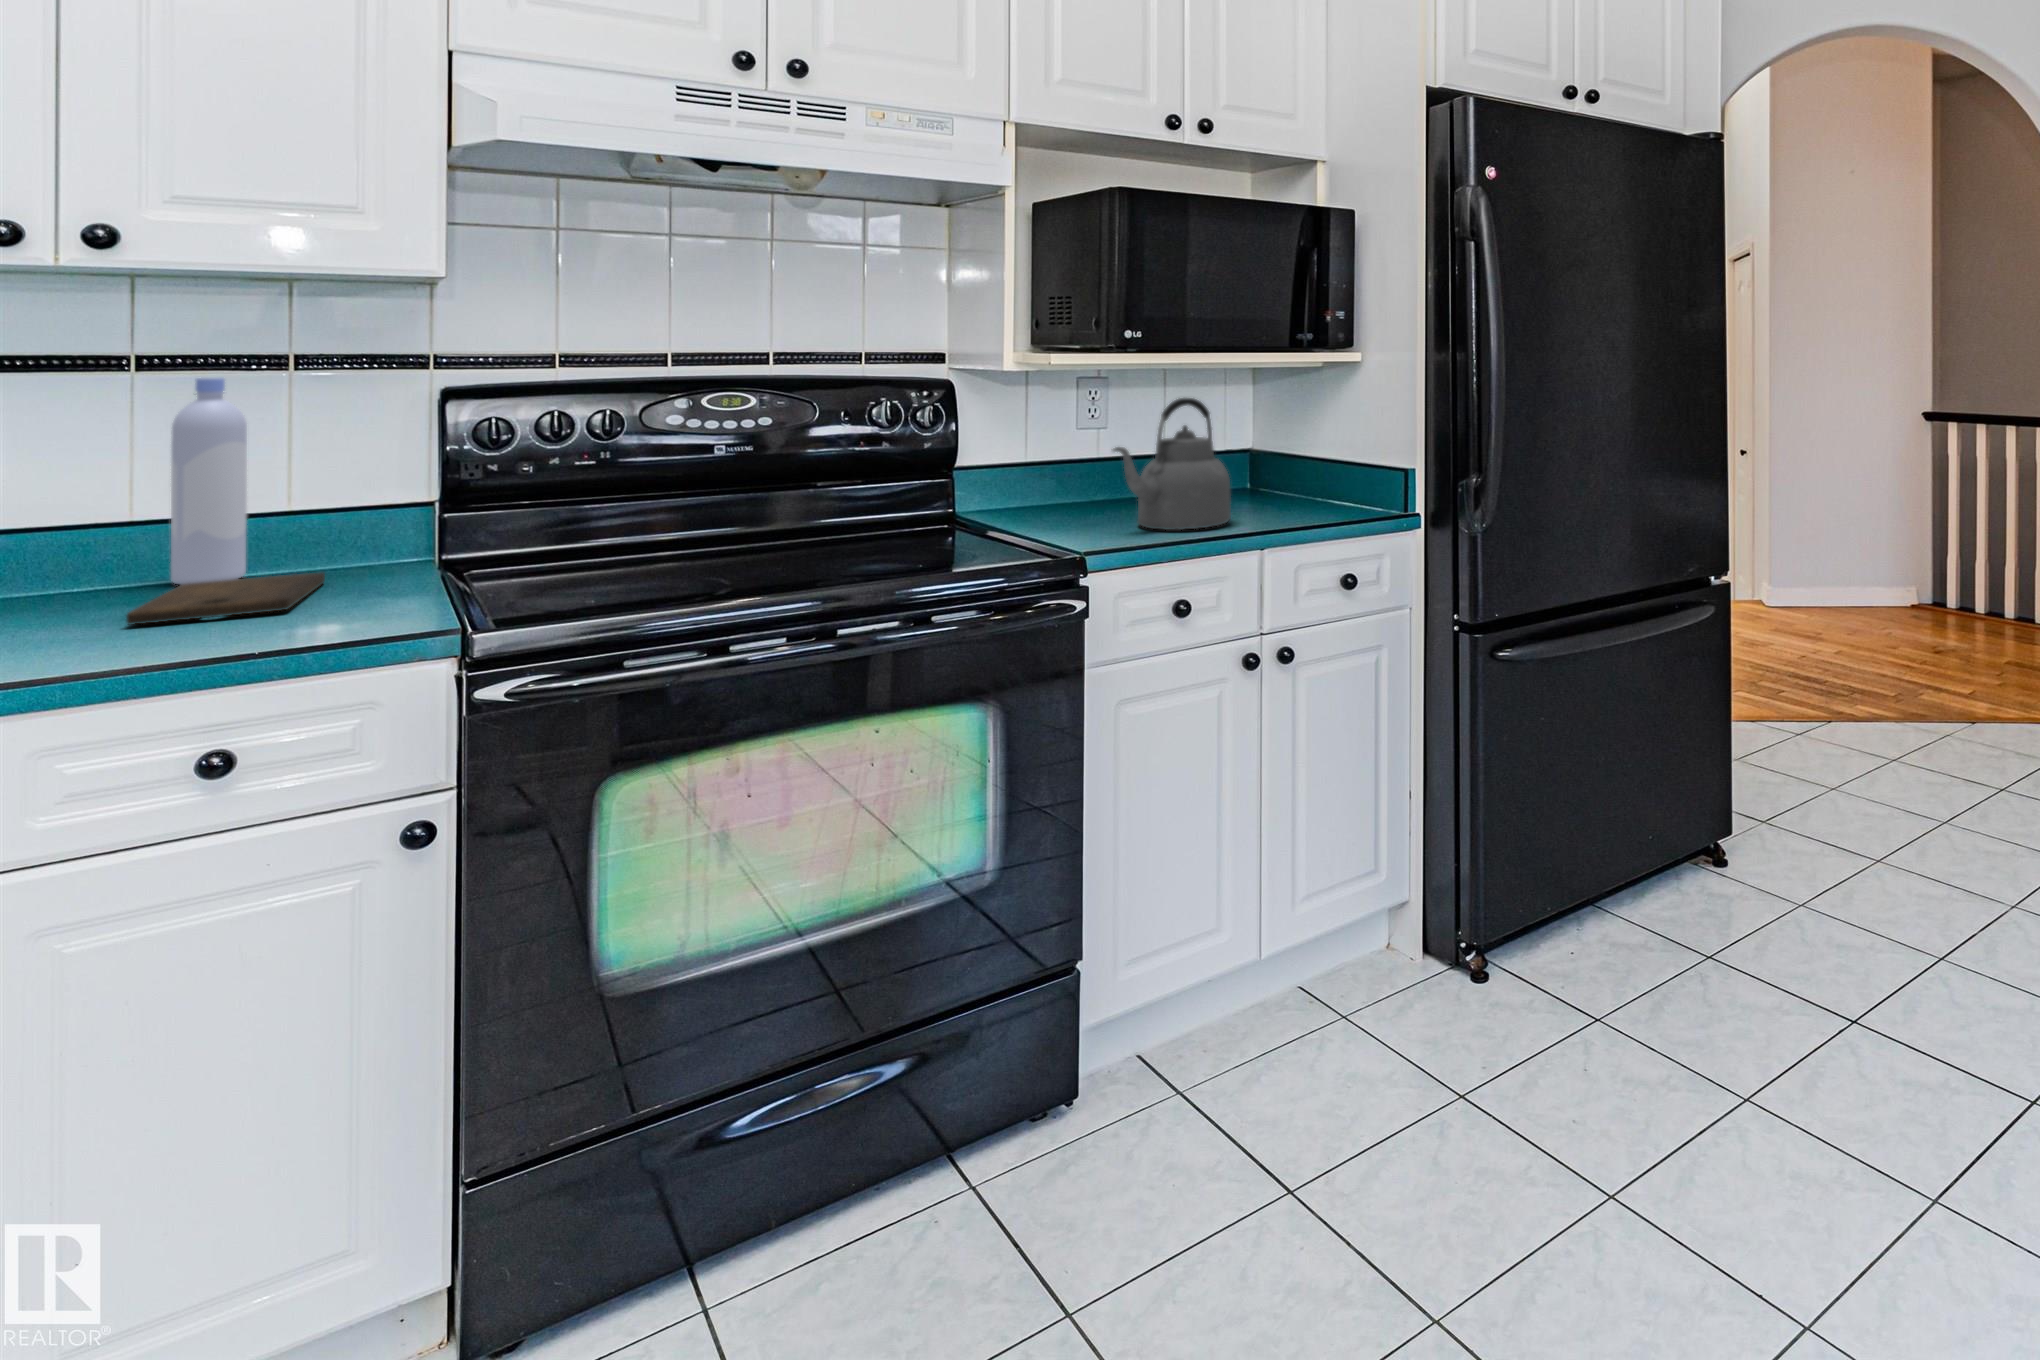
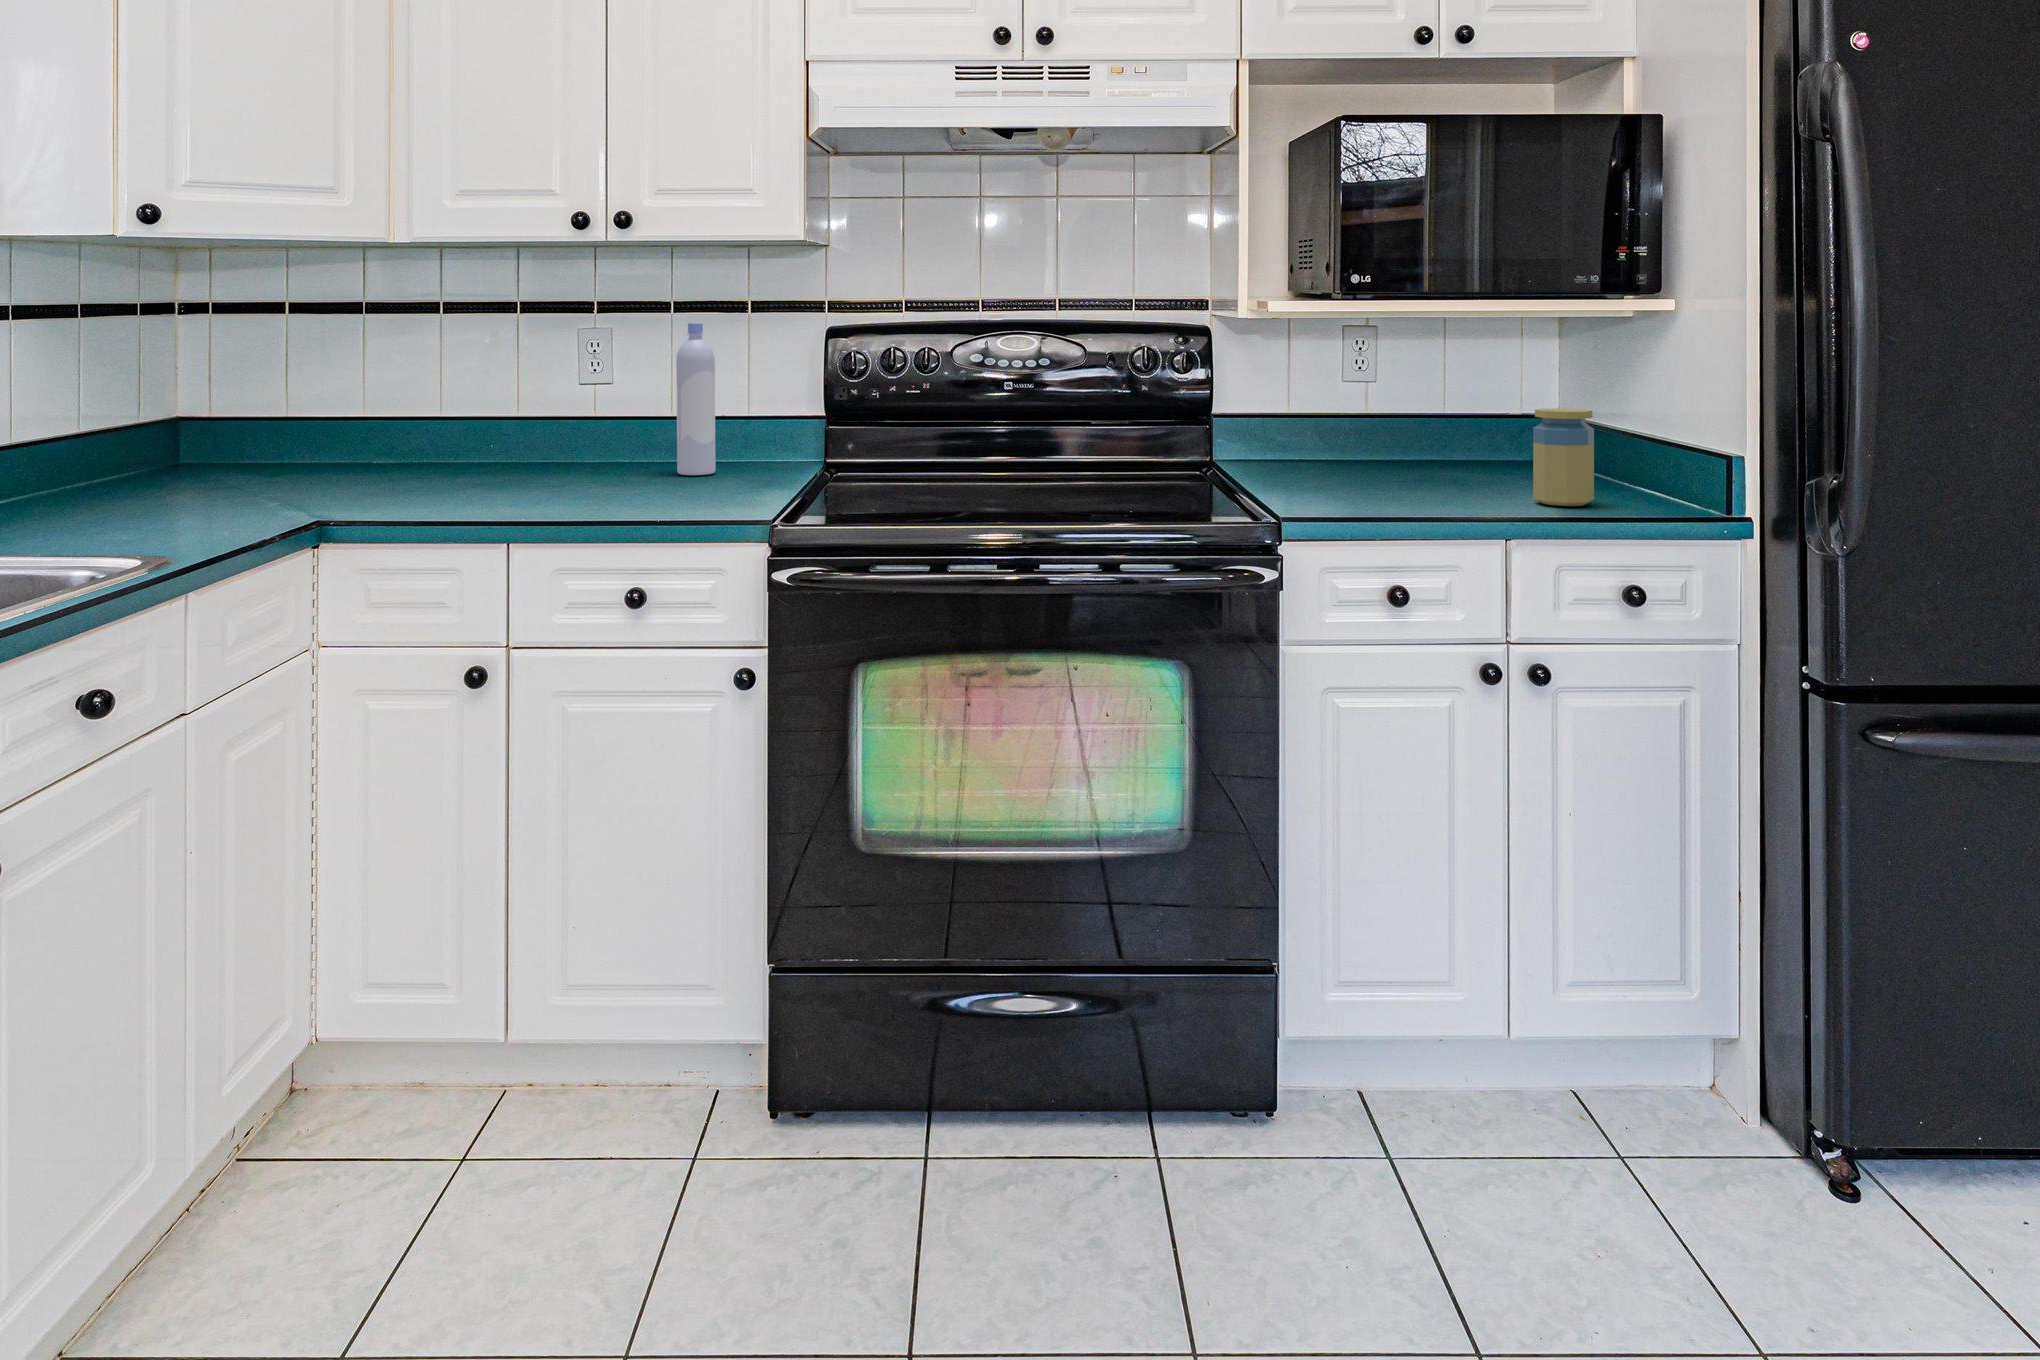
kettle: present [1113,398,1231,530] -> none [1337,355,1489,511]
jar: none [1256,436,1300,514] -> present [1533,408,1594,506]
cutting board: present [126,573,325,625] -> none [629,473,747,497]

